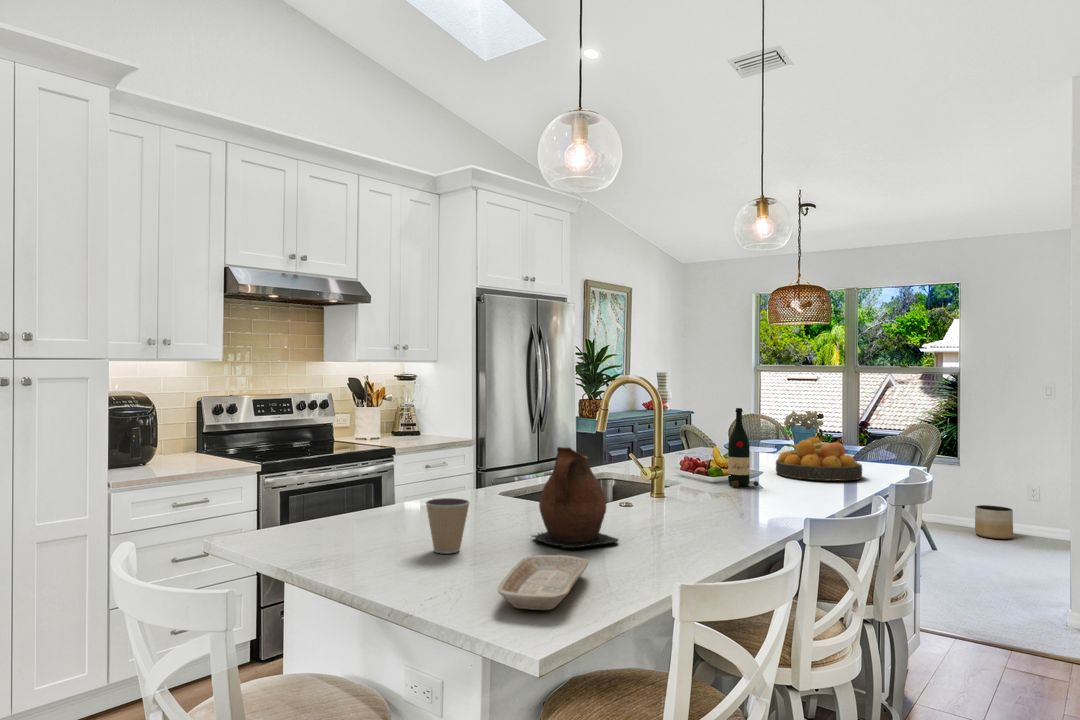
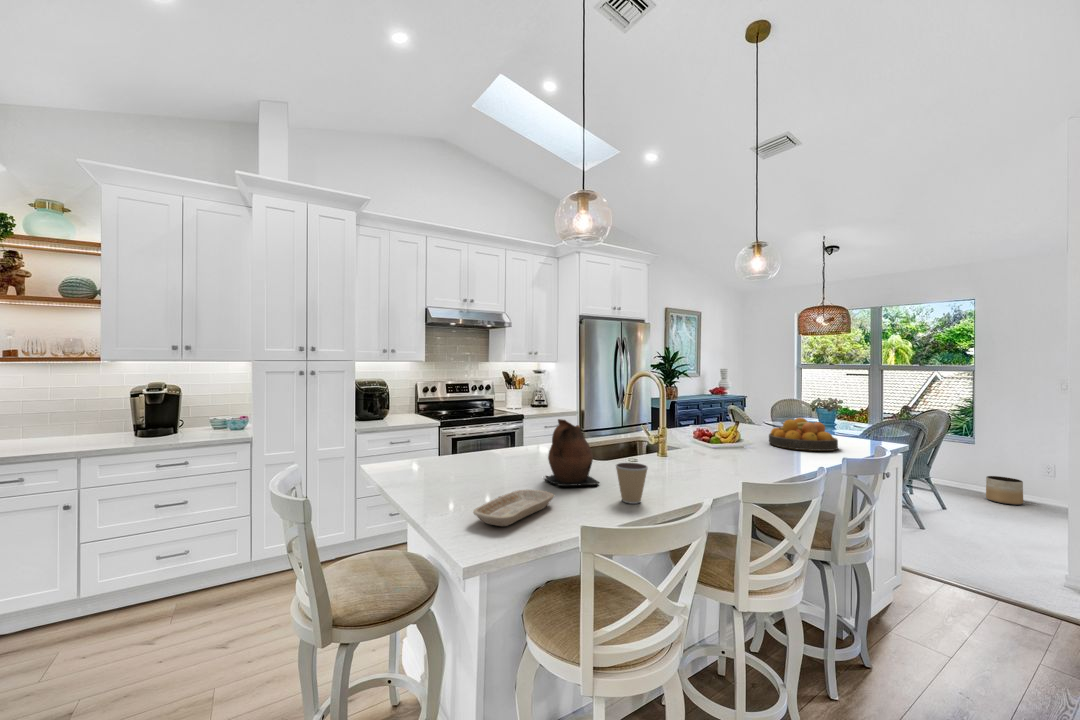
wine bottle: present [728,408,759,487] -> none [723,395,745,452]
coffee cup: present [426,498,469,554] -> present [616,463,648,504]

